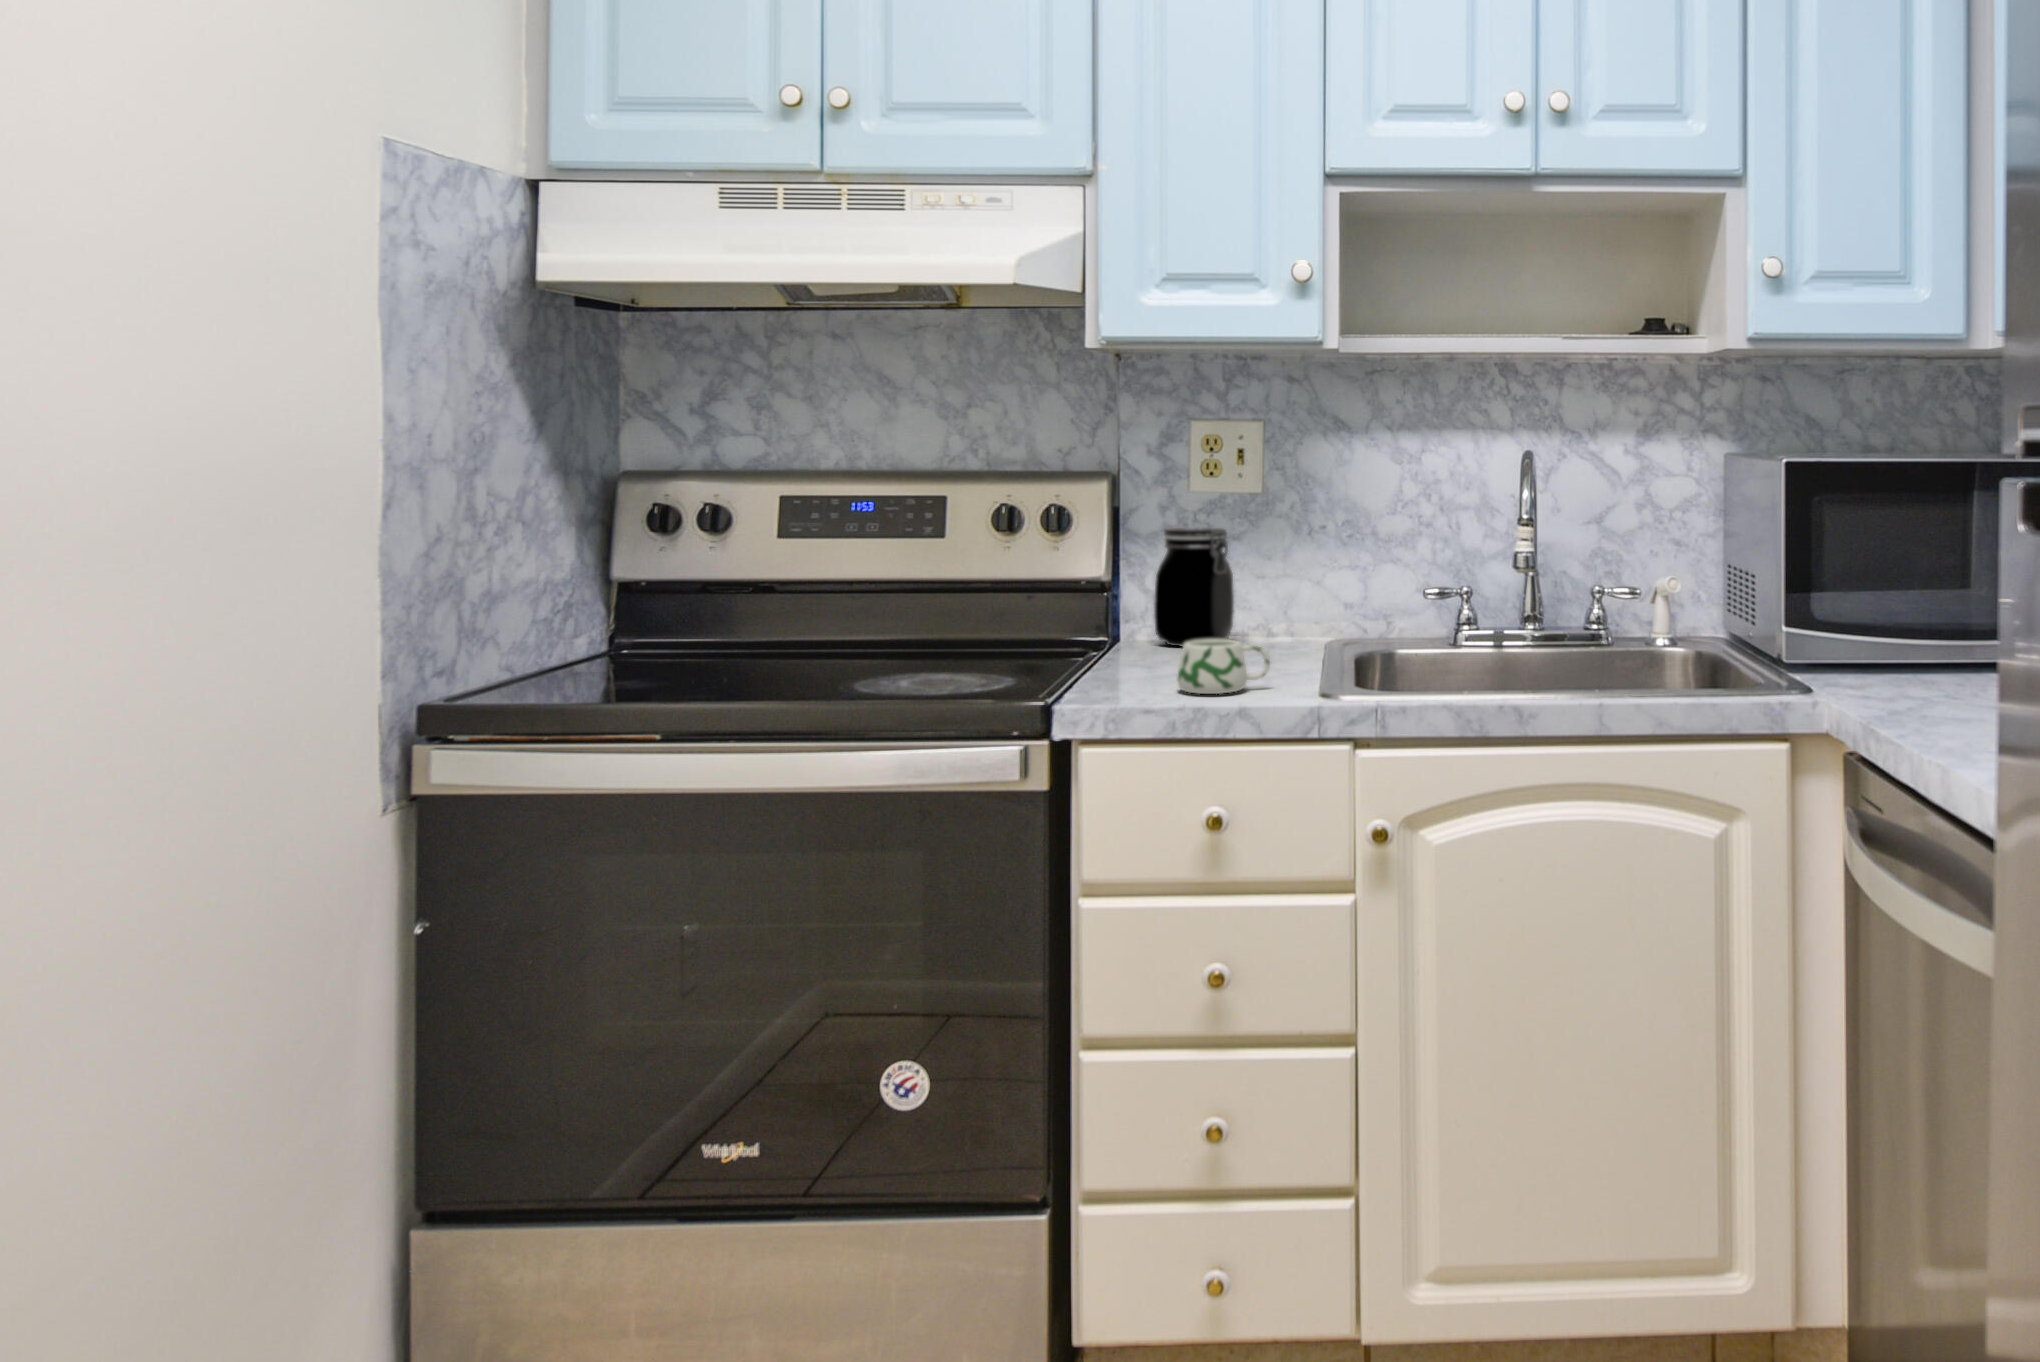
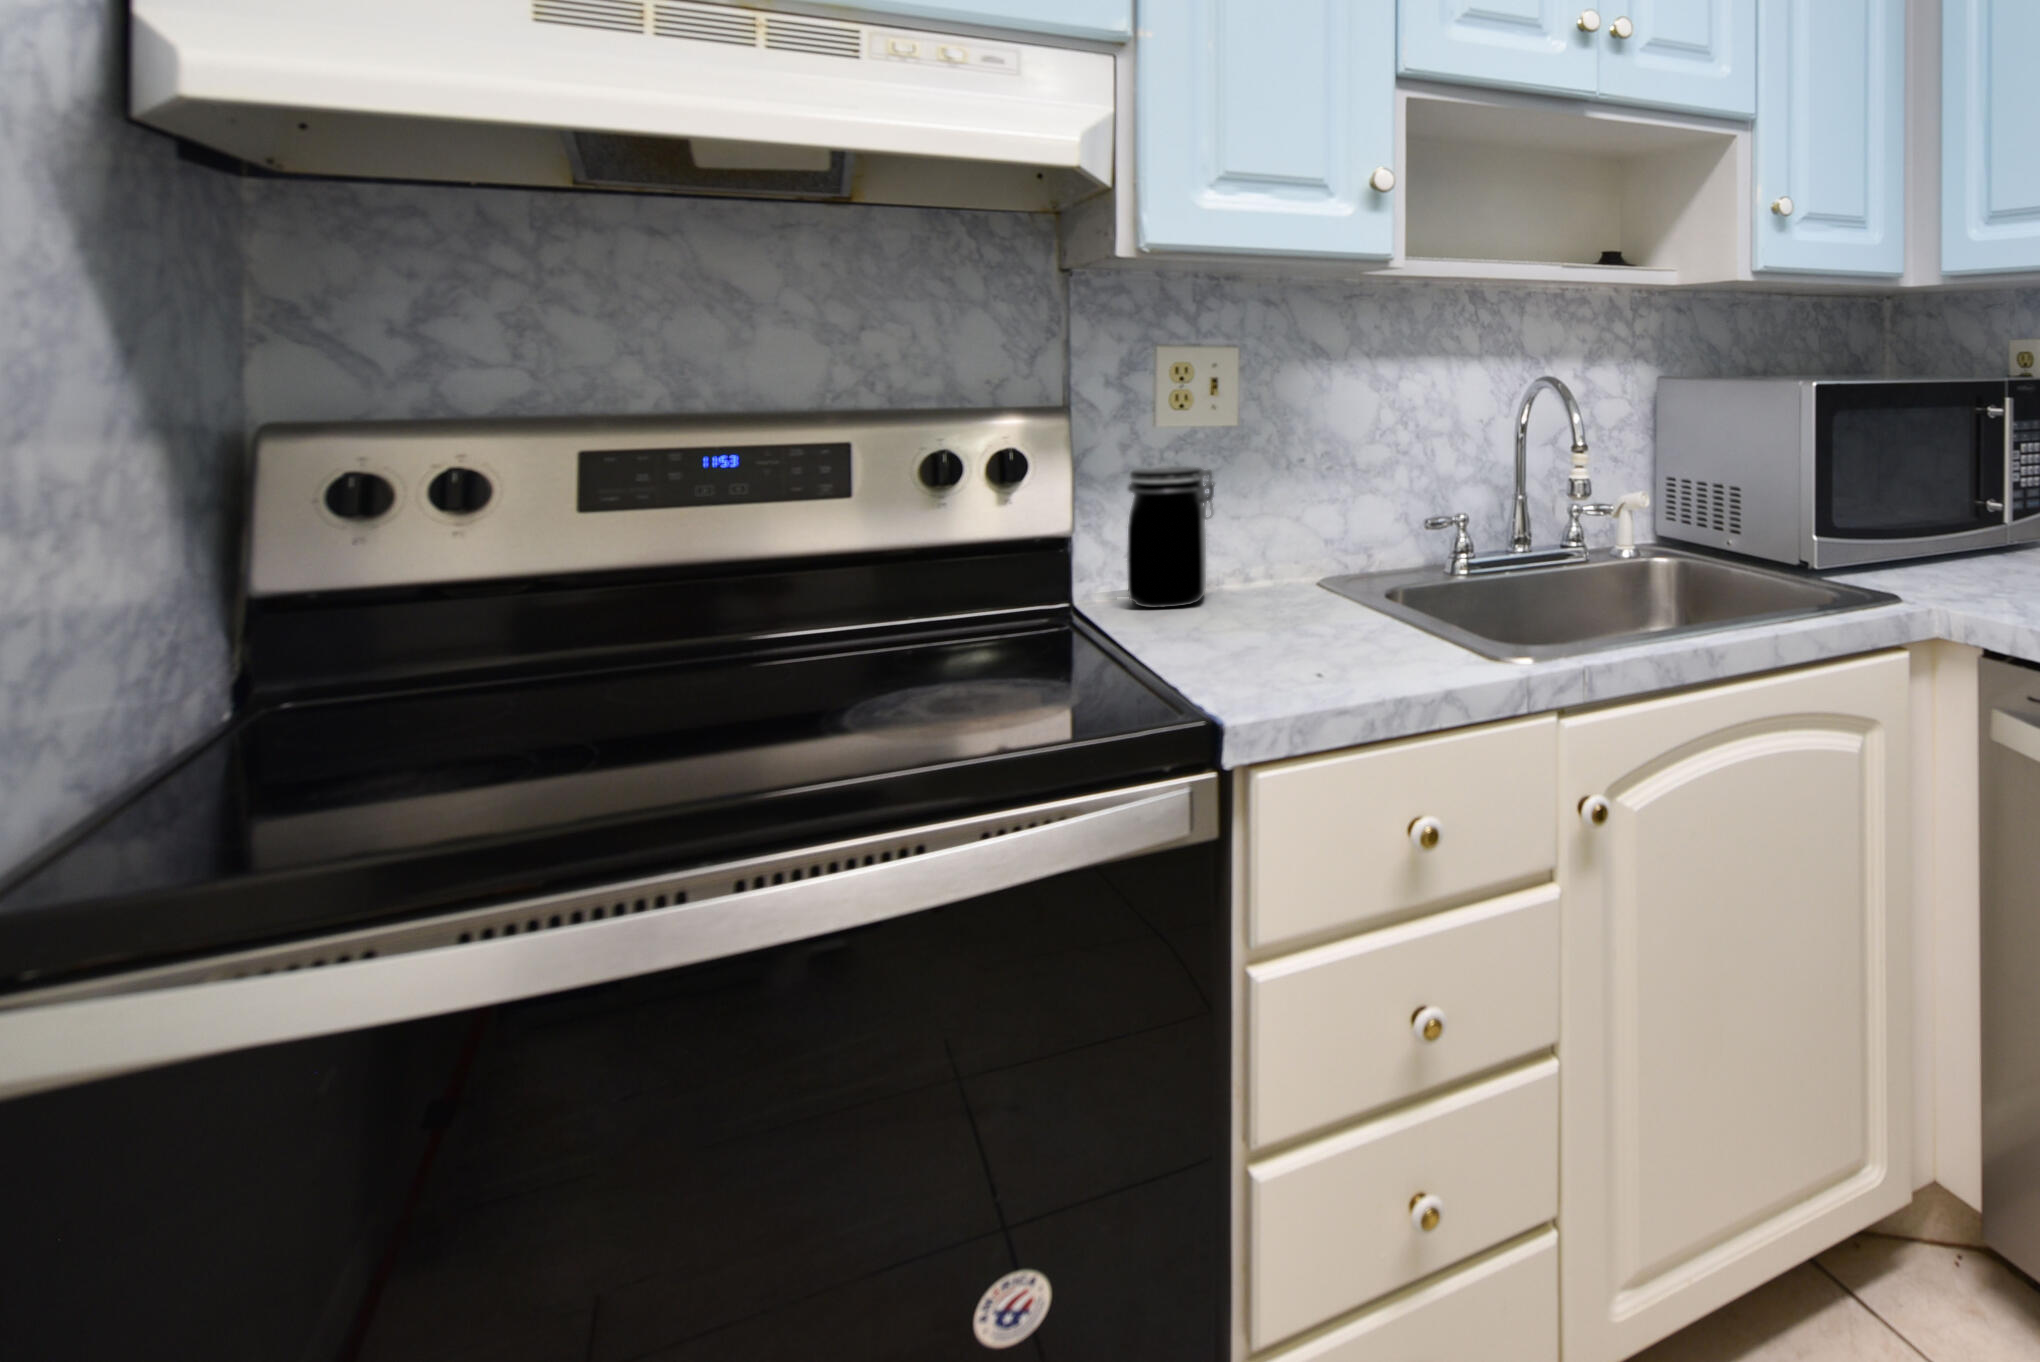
mug: present [1177,639,1270,694] -> none [1298,605,1397,678]

